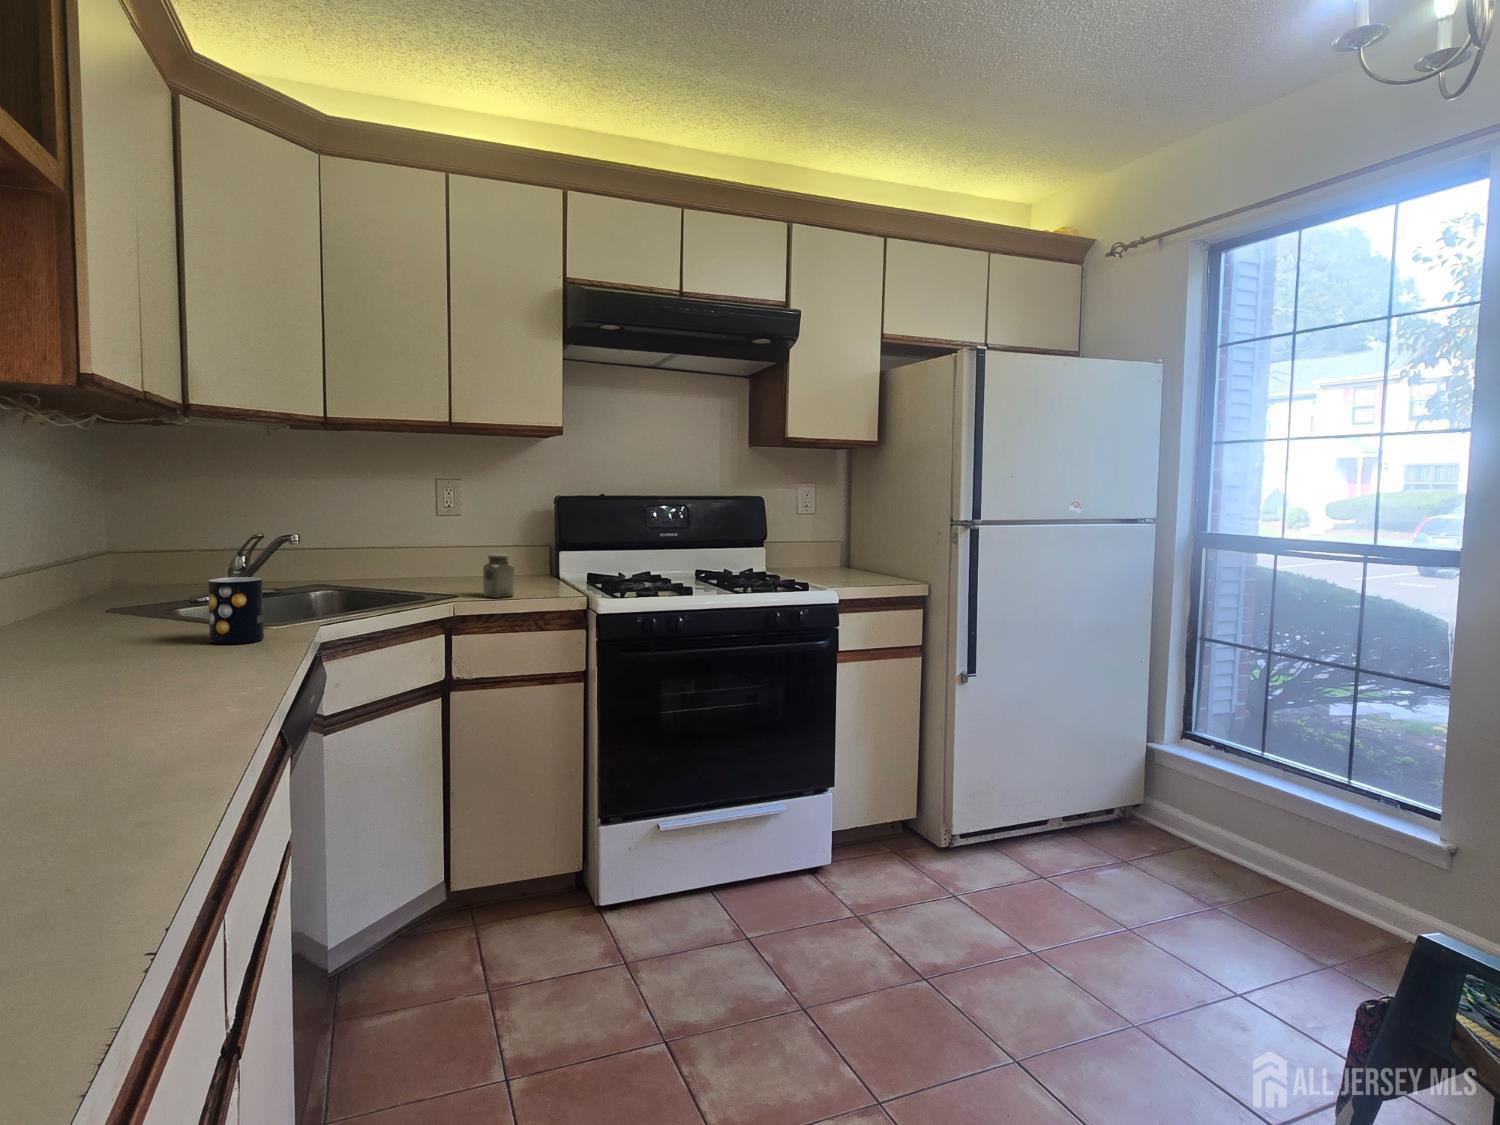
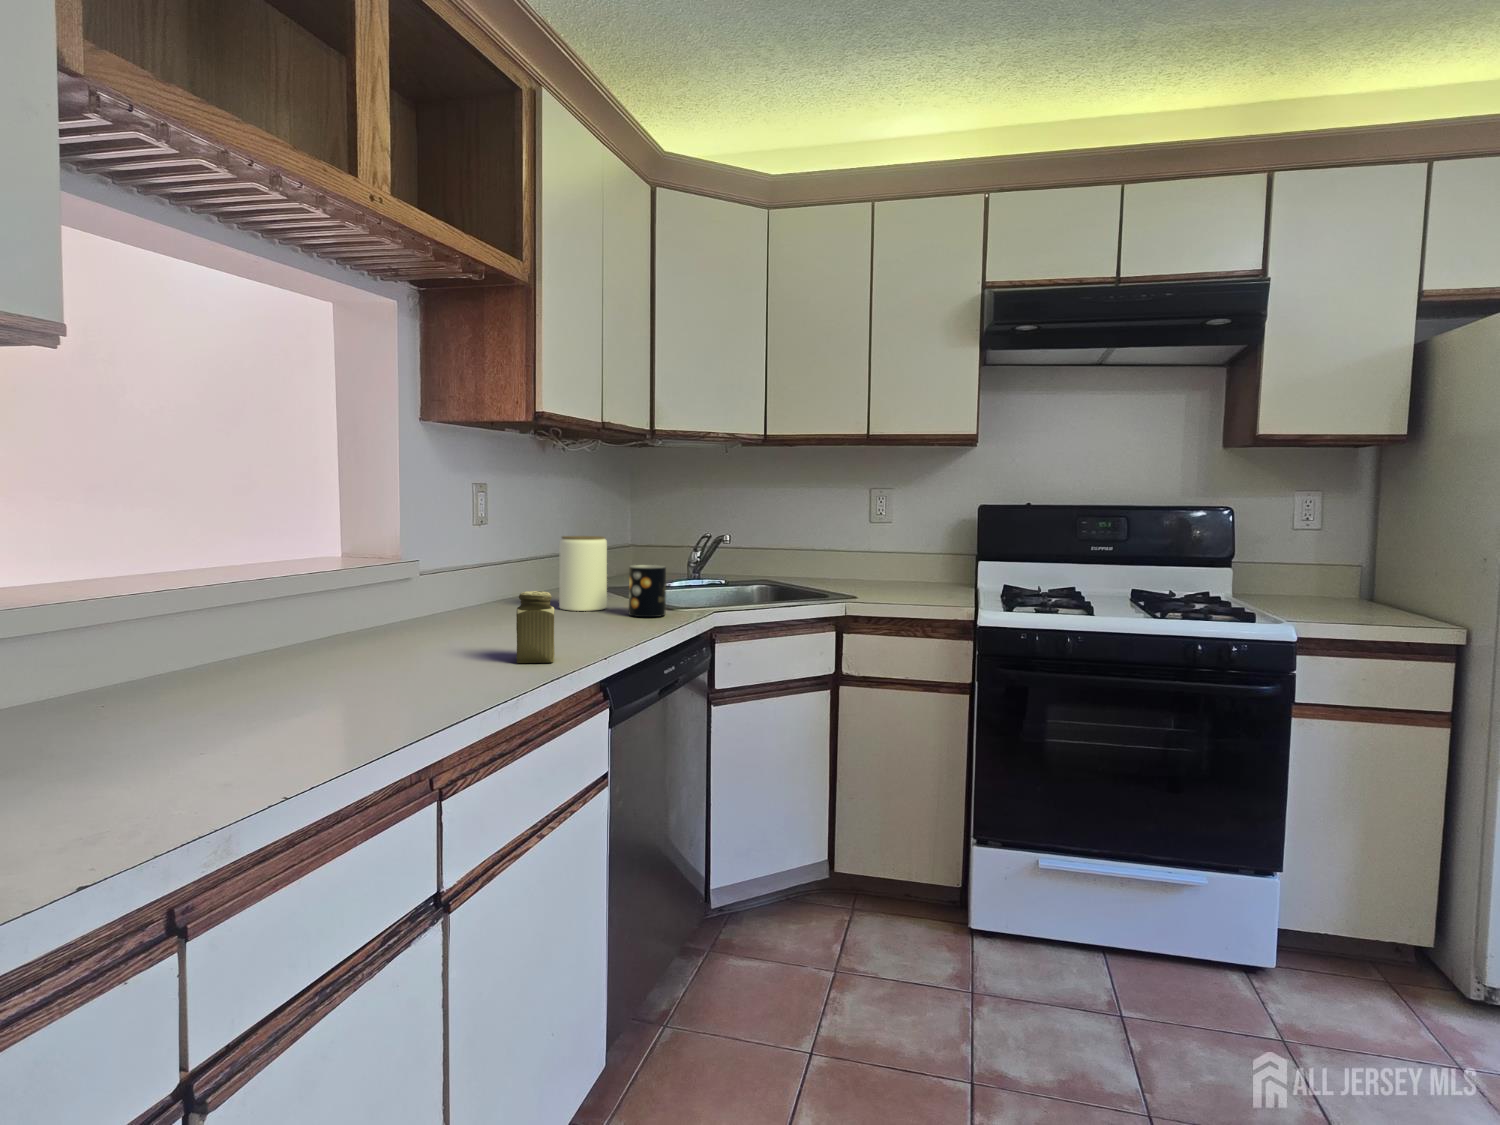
jar: none [81,544,163,646] -> present [559,536,607,611]
salt shaker: present [483,554,514,598] -> present [516,591,555,663]

